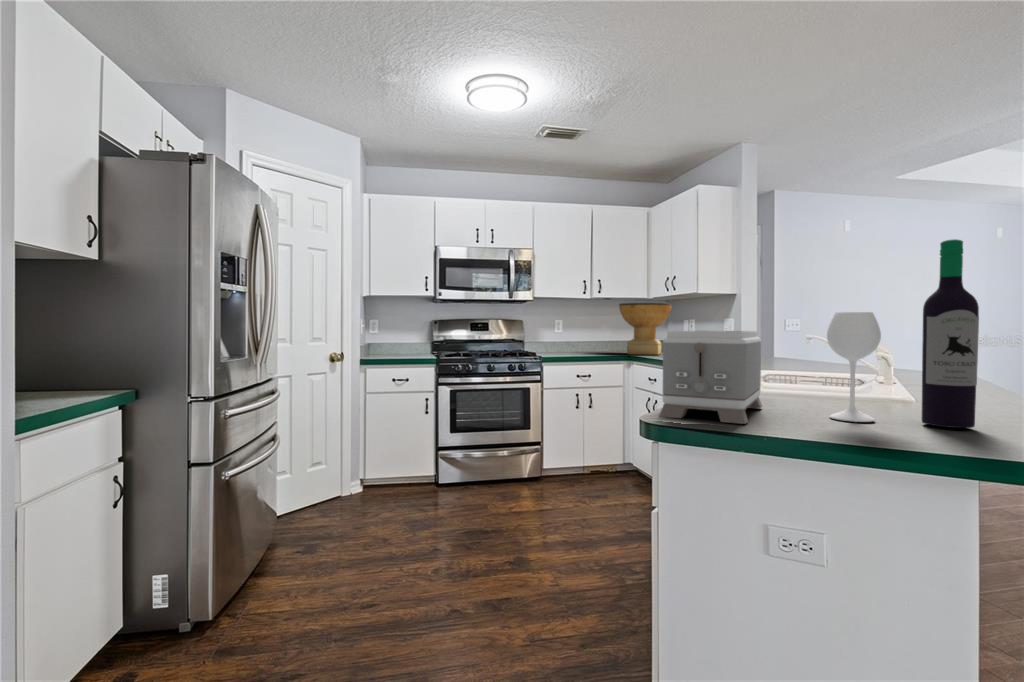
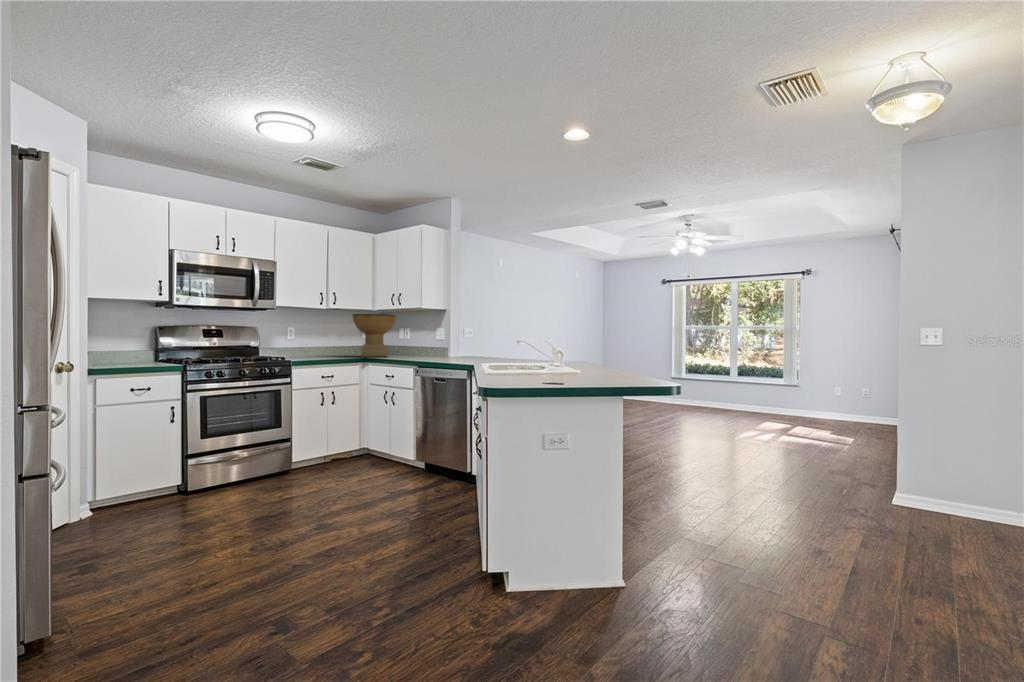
wine bottle: present [827,239,979,428] -> none [573,294,632,382]
toaster: present [659,331,762,424] -> none [501,336,553,385]

